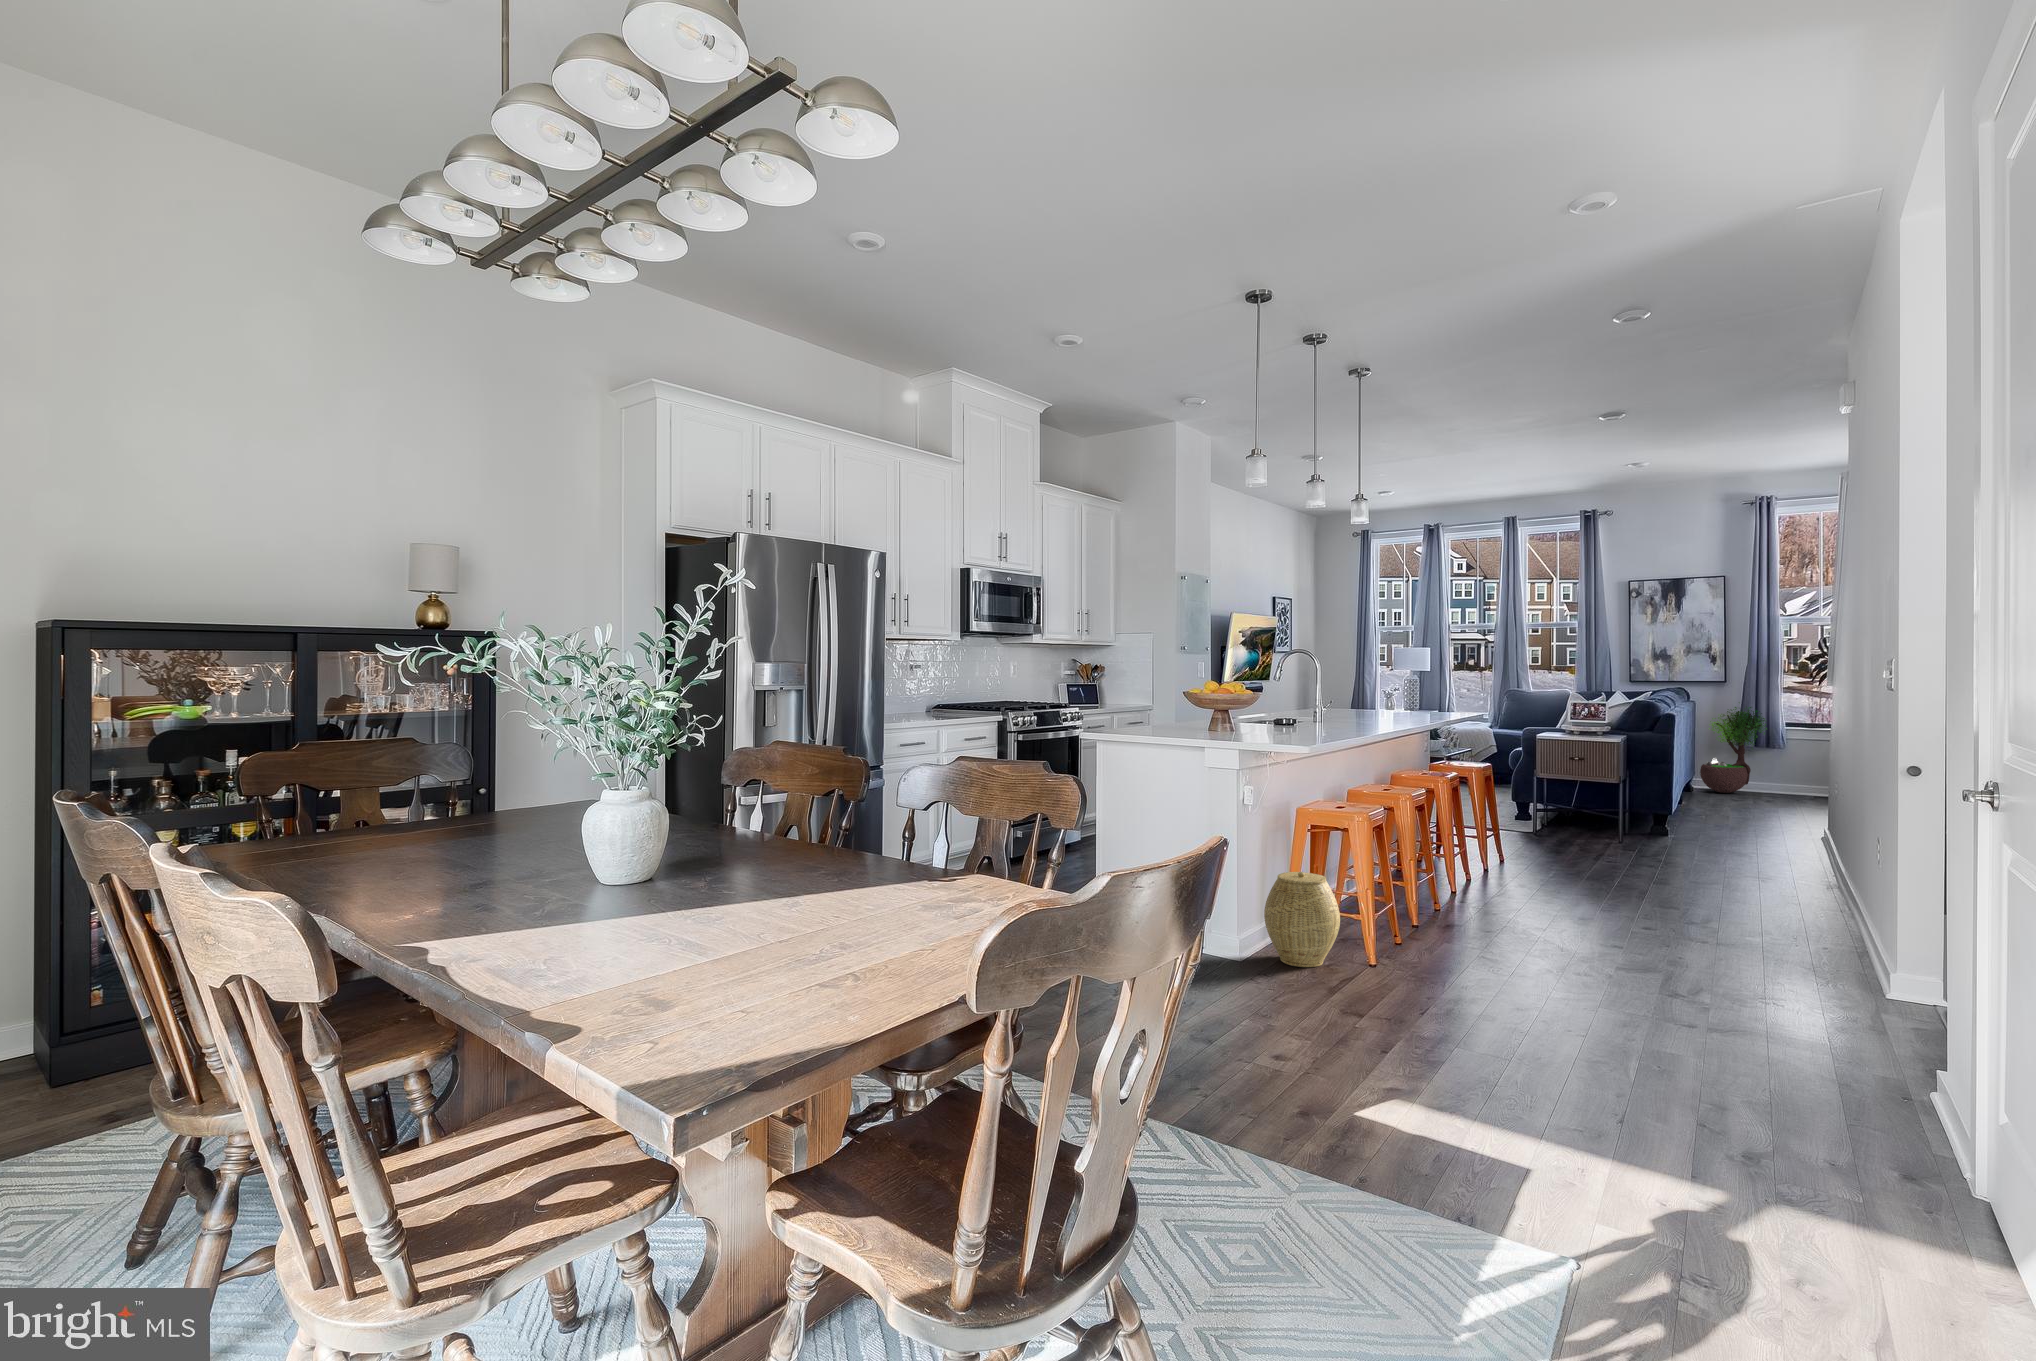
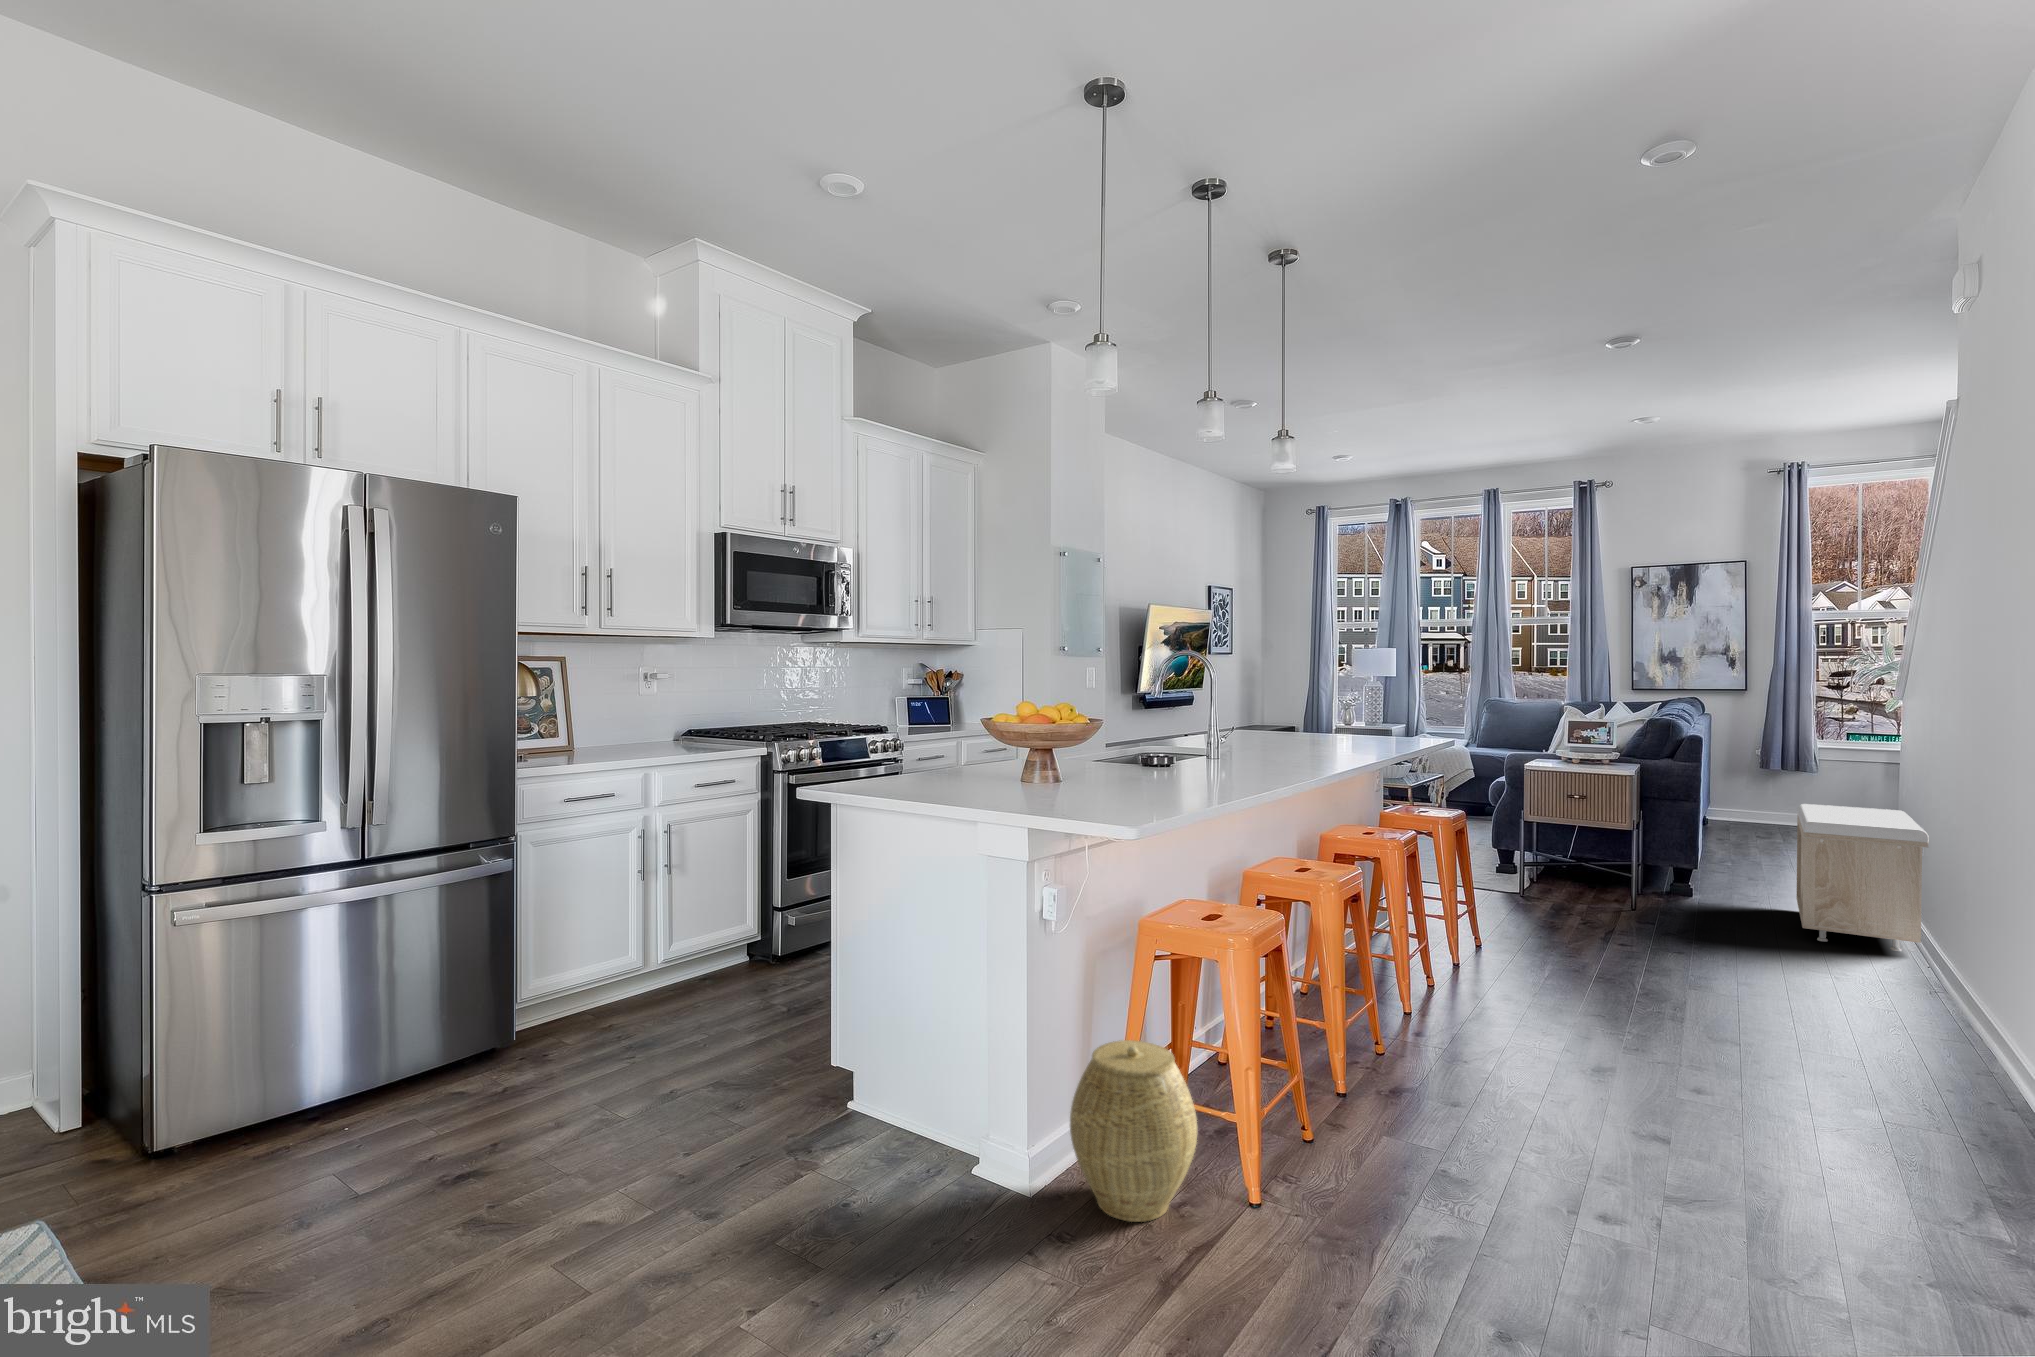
potted tree: present [1700,707,1767,793] -> none [1718,715,1802,827]
storage bench: none [1740,762,1827,862] -> present [1796,804,1929,951]

